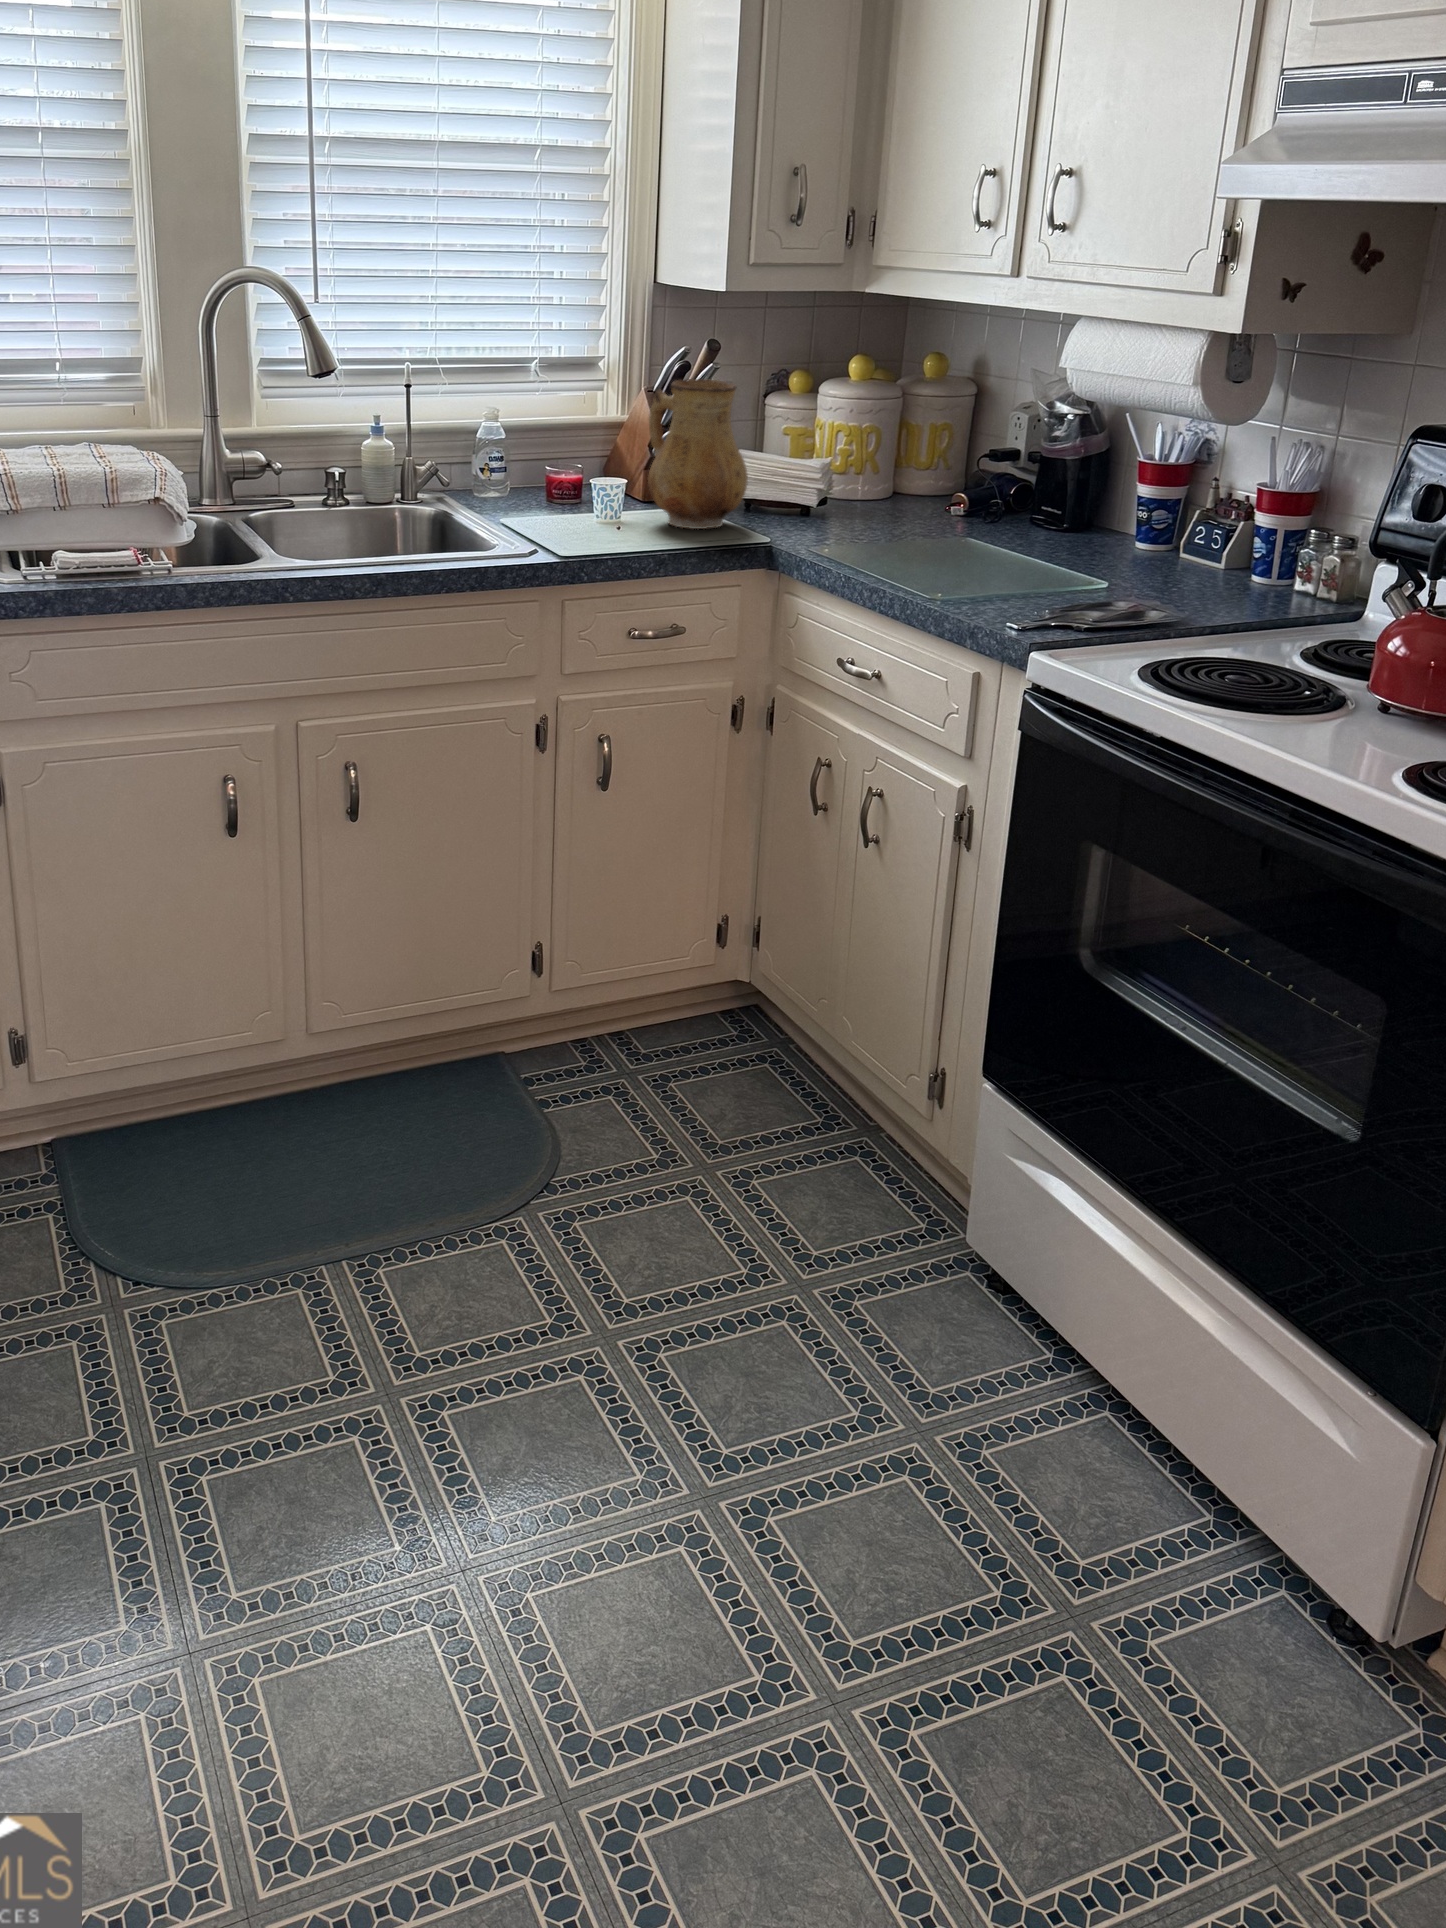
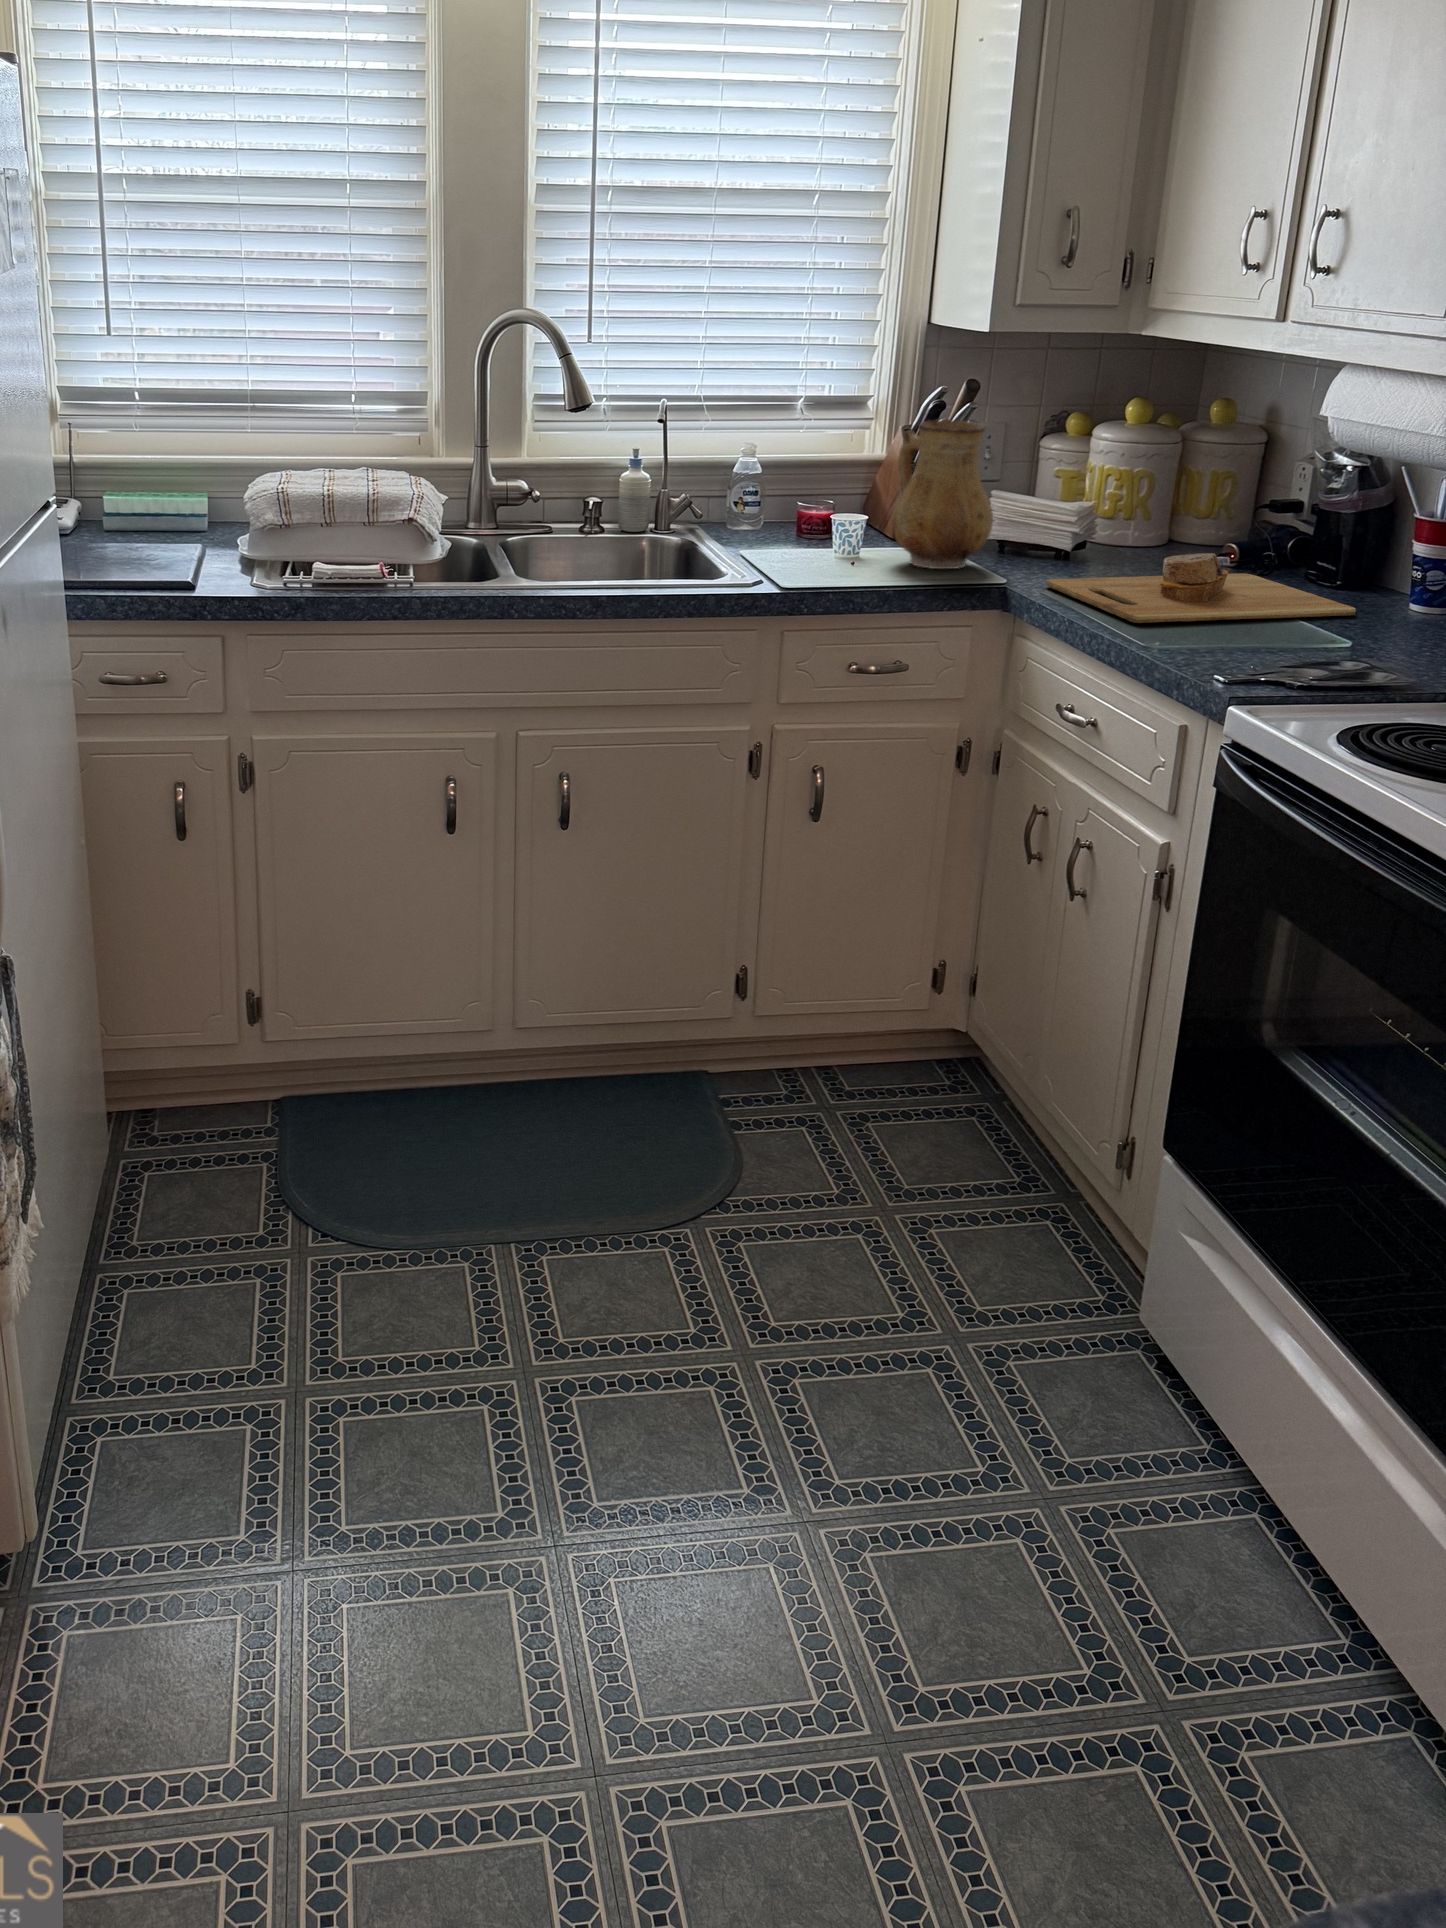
cutting board: none [809,503,1097,575] -> present [1046,553,1356,623]

